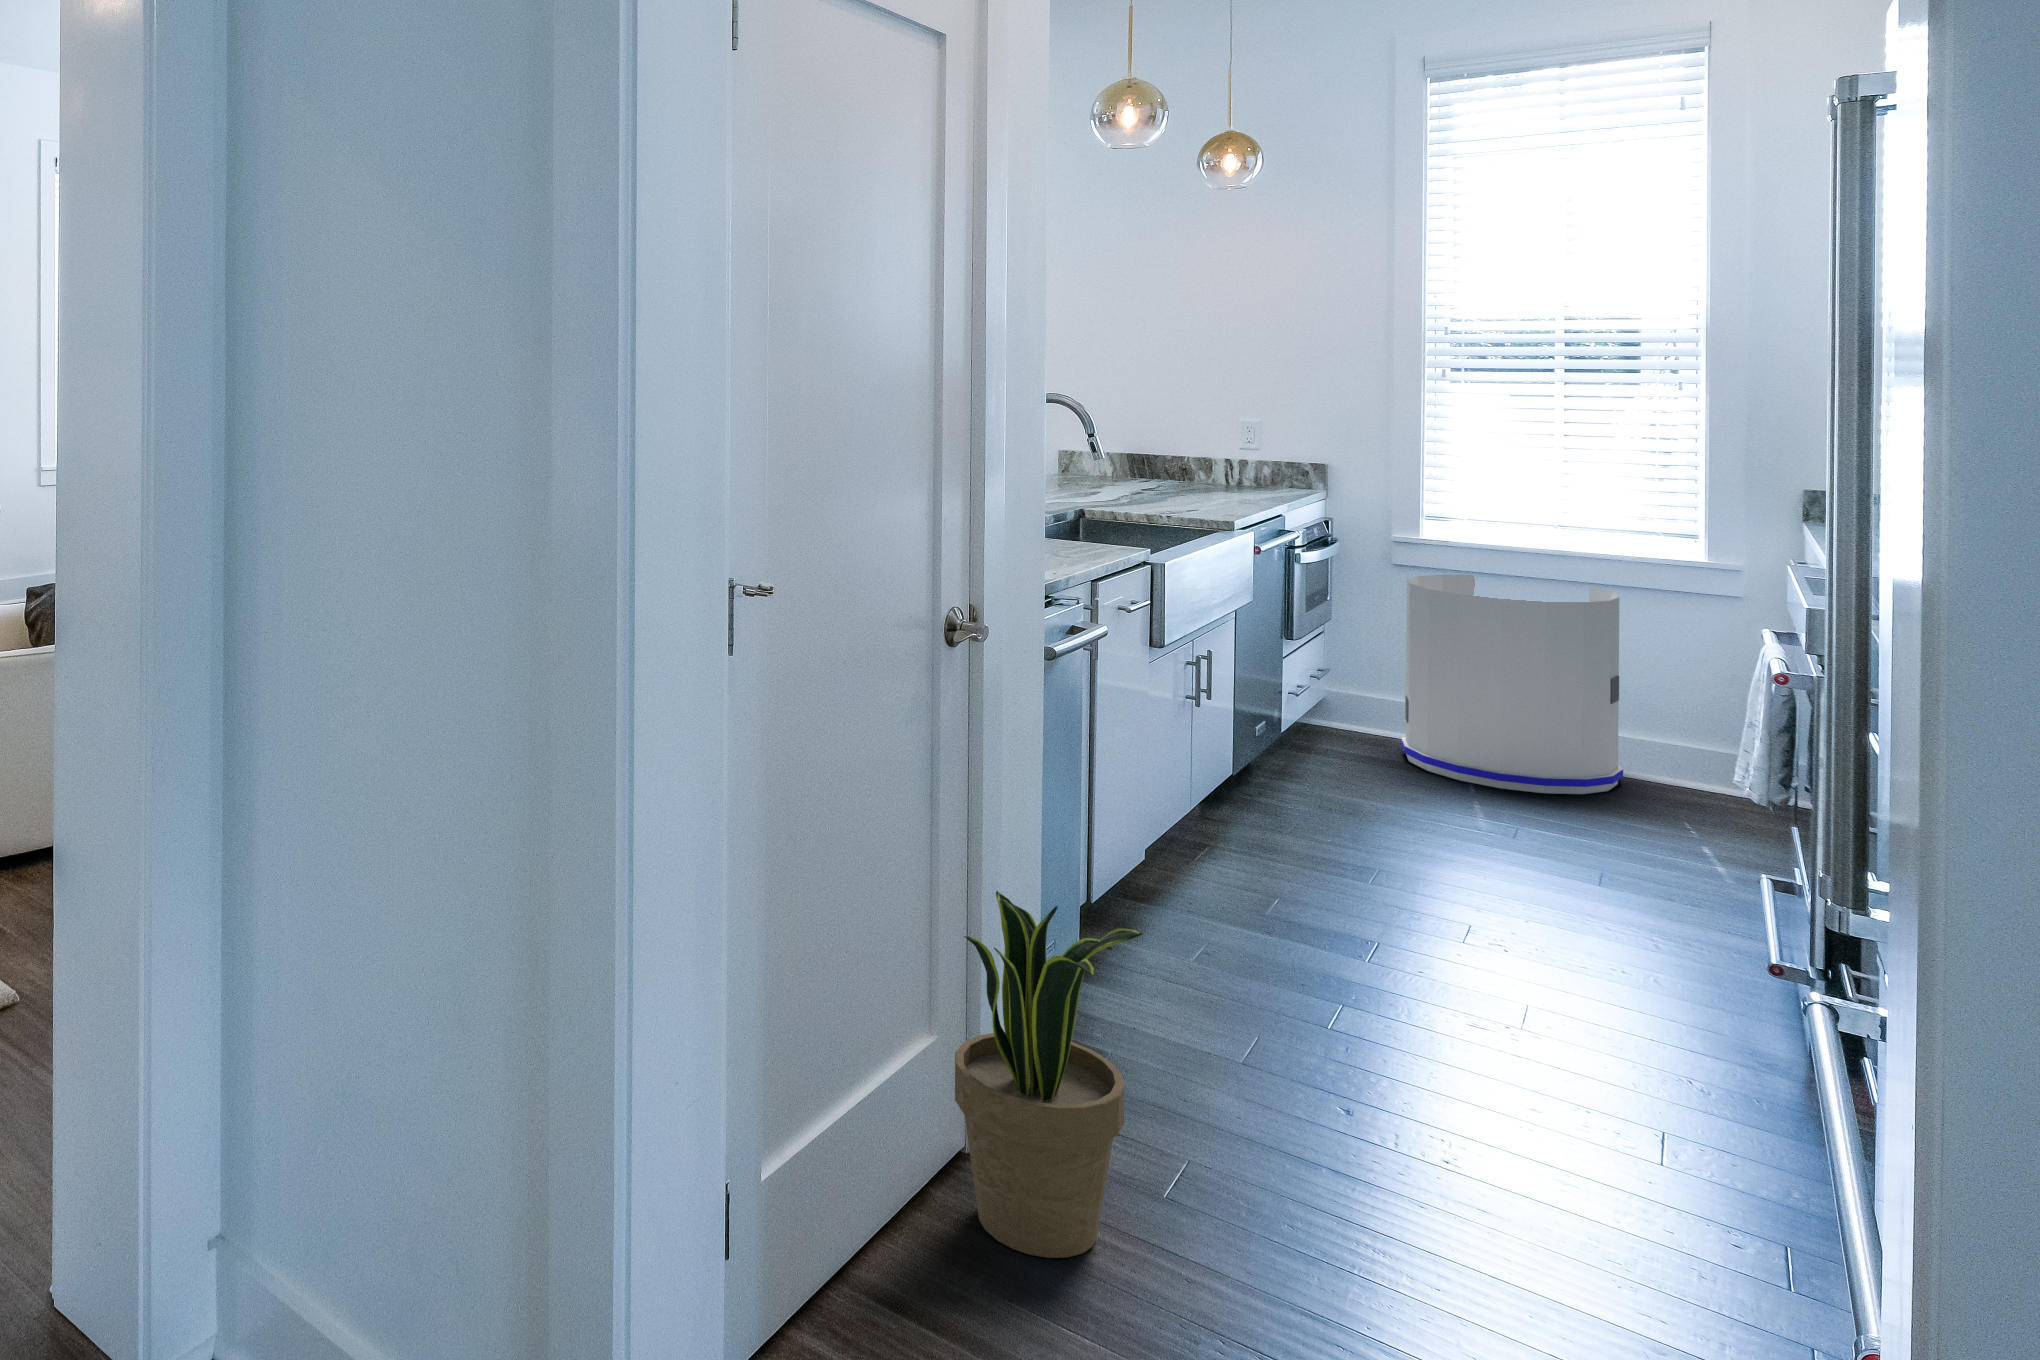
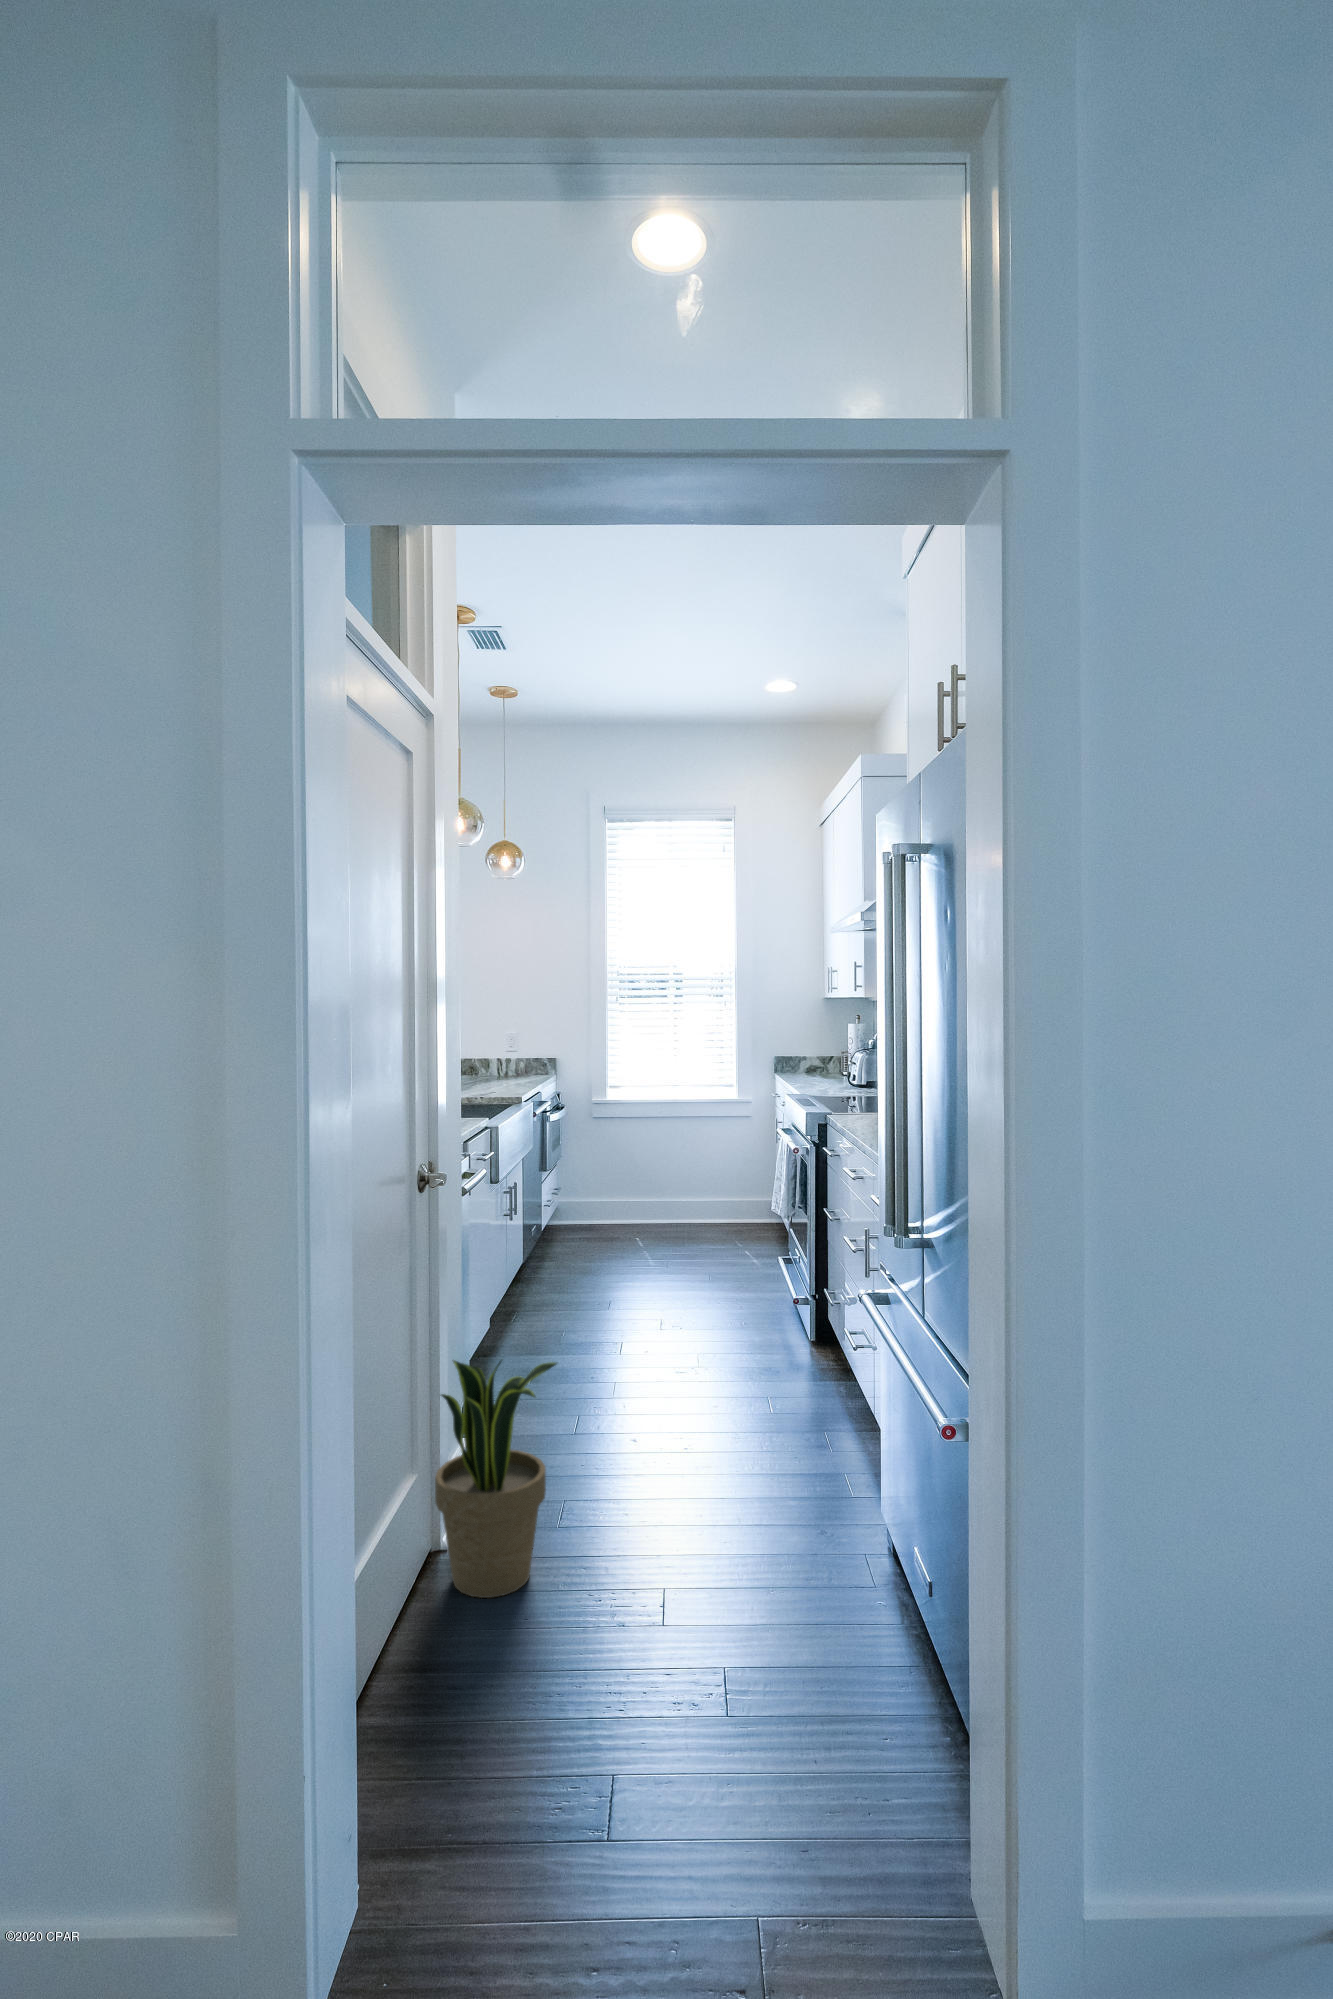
trash can: present [1401,575,1623,794] -> none [605,1121,716,1248]

